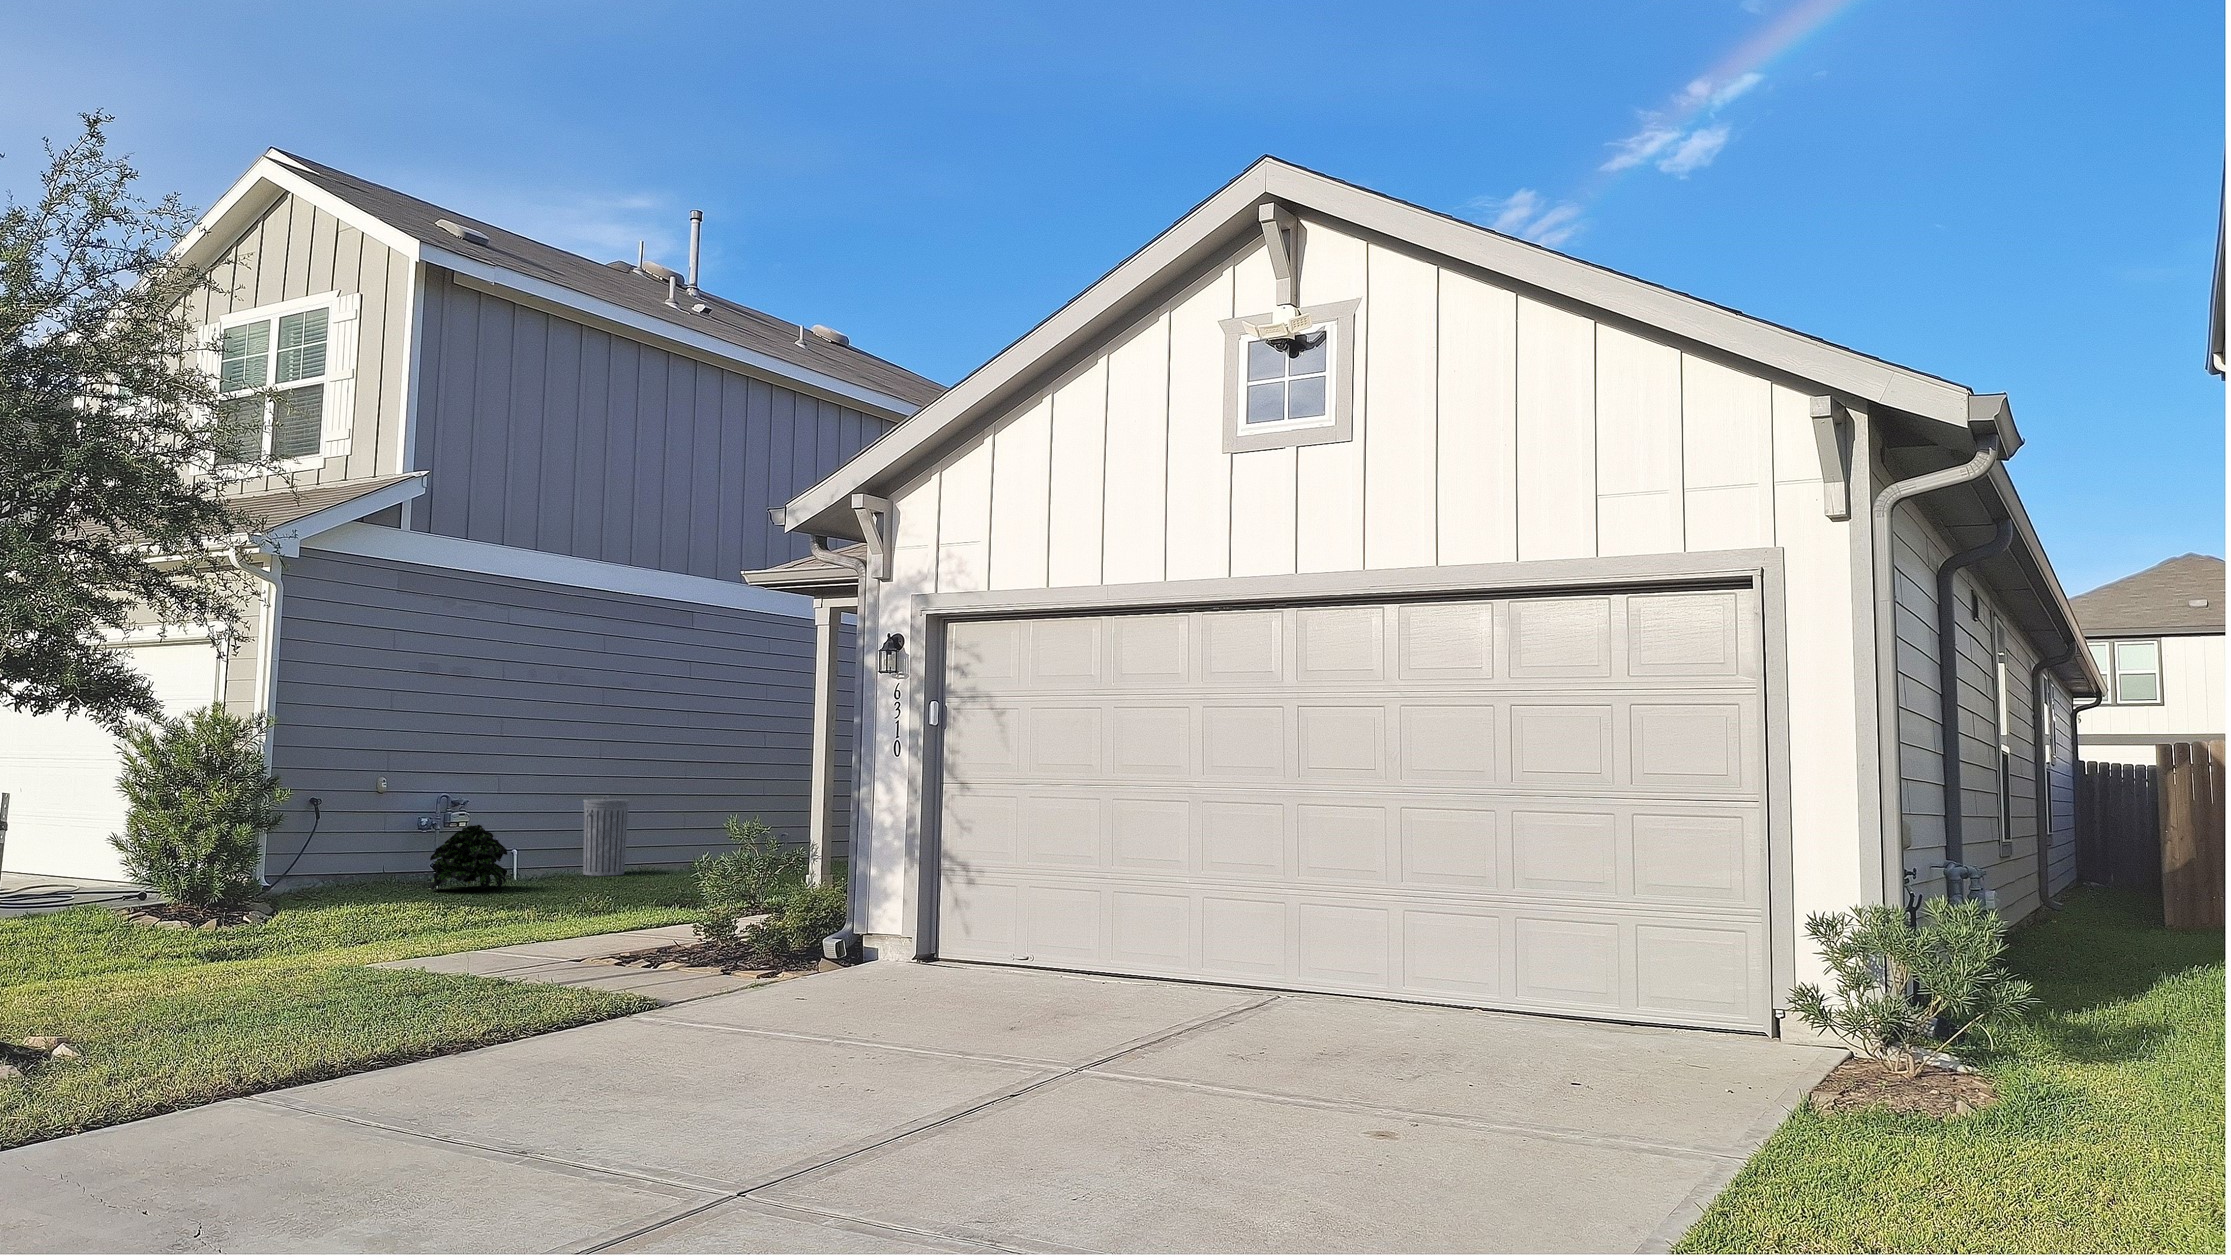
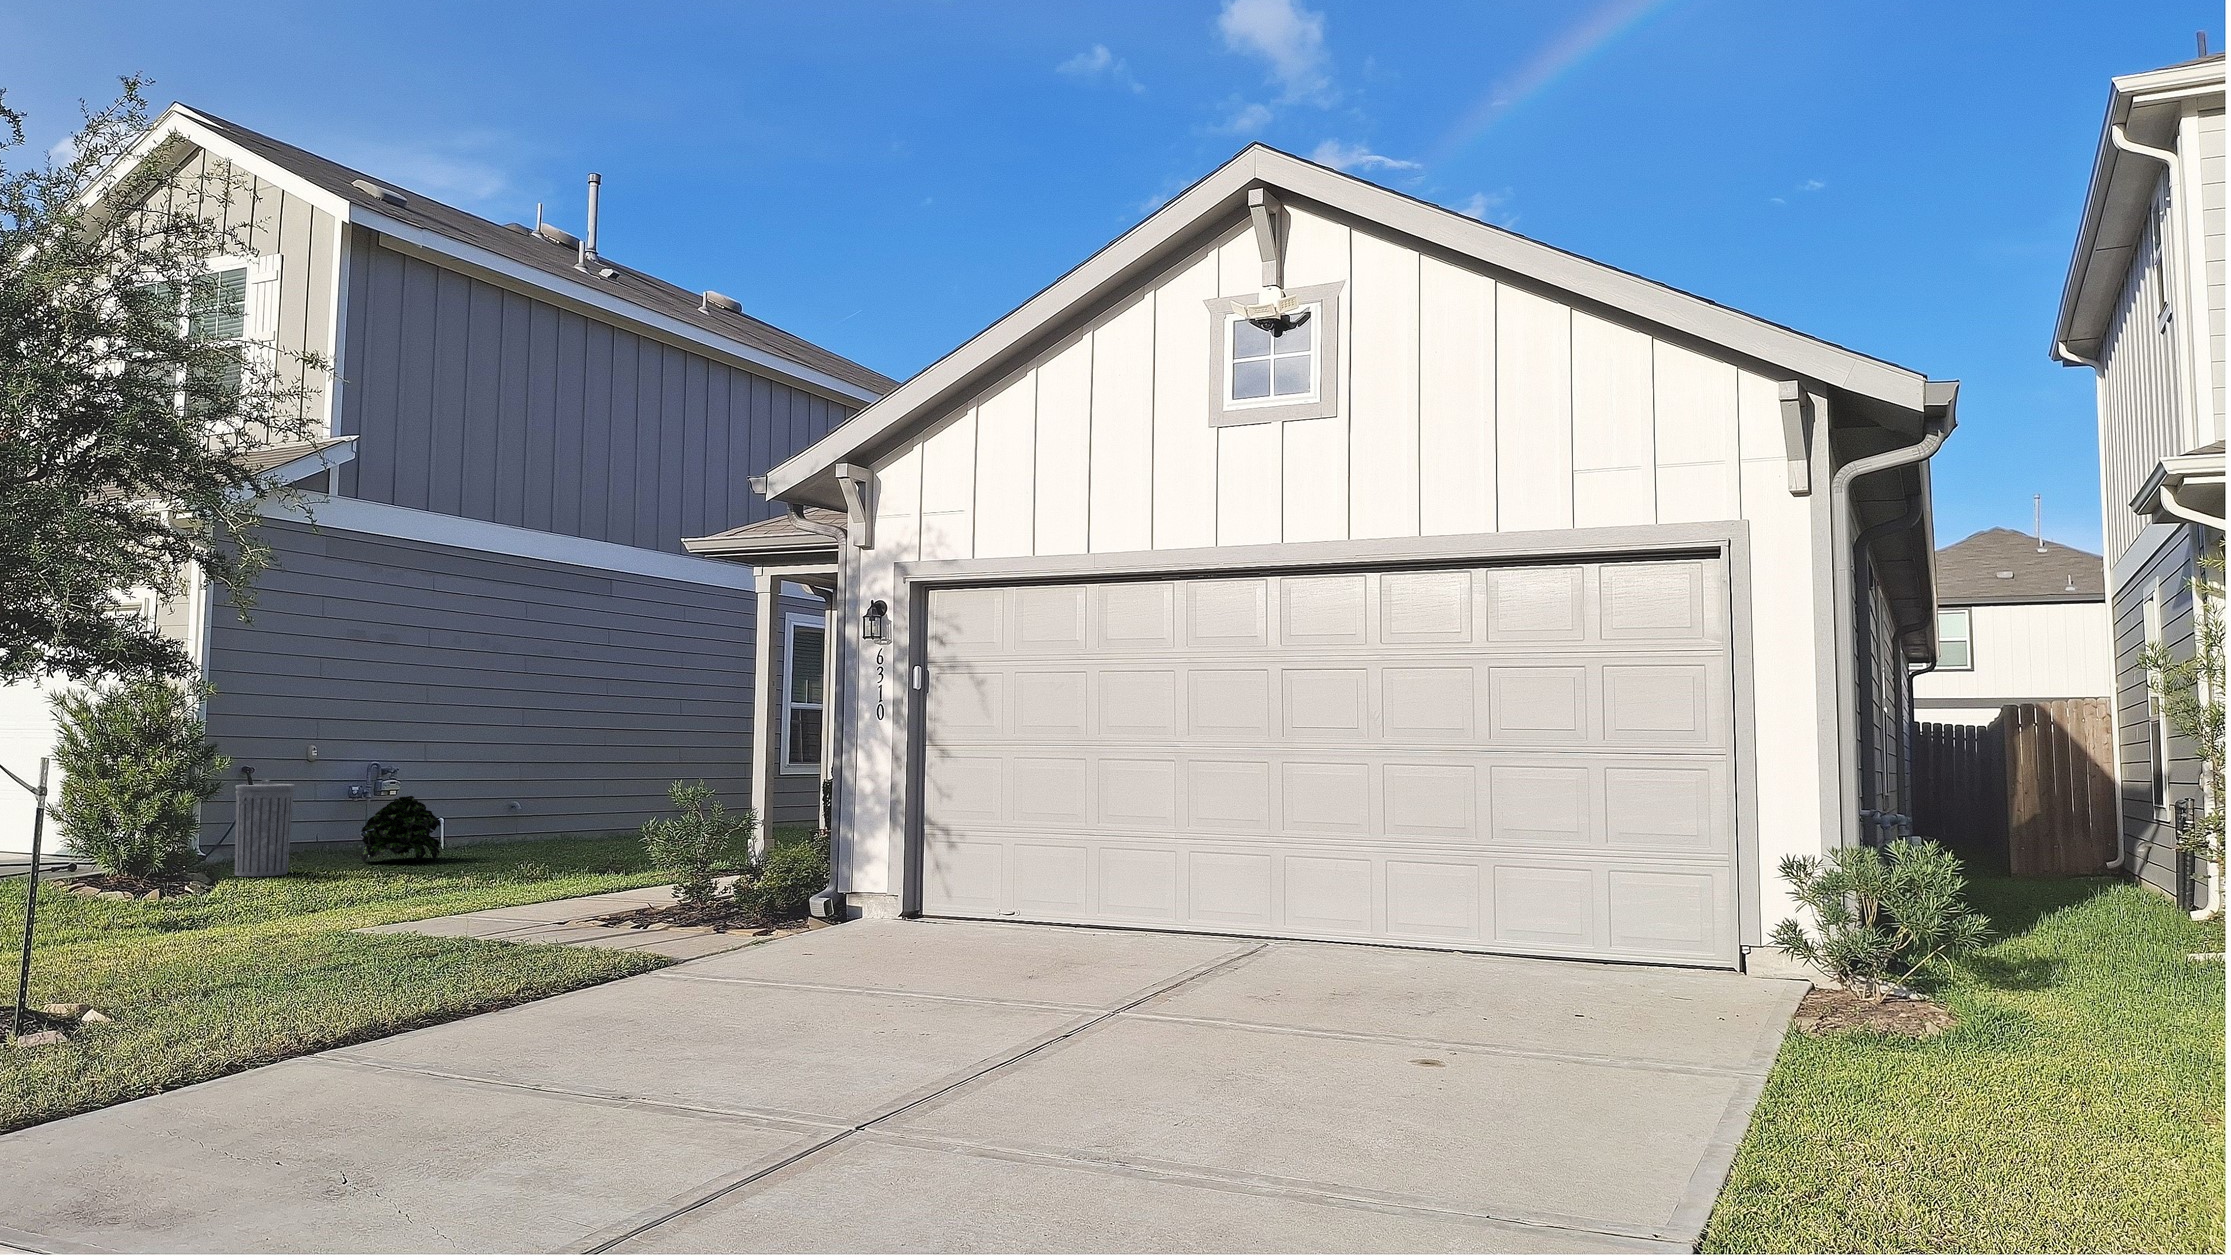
trash can: present [583,796,629,876] -> present [235,780,295,876]

